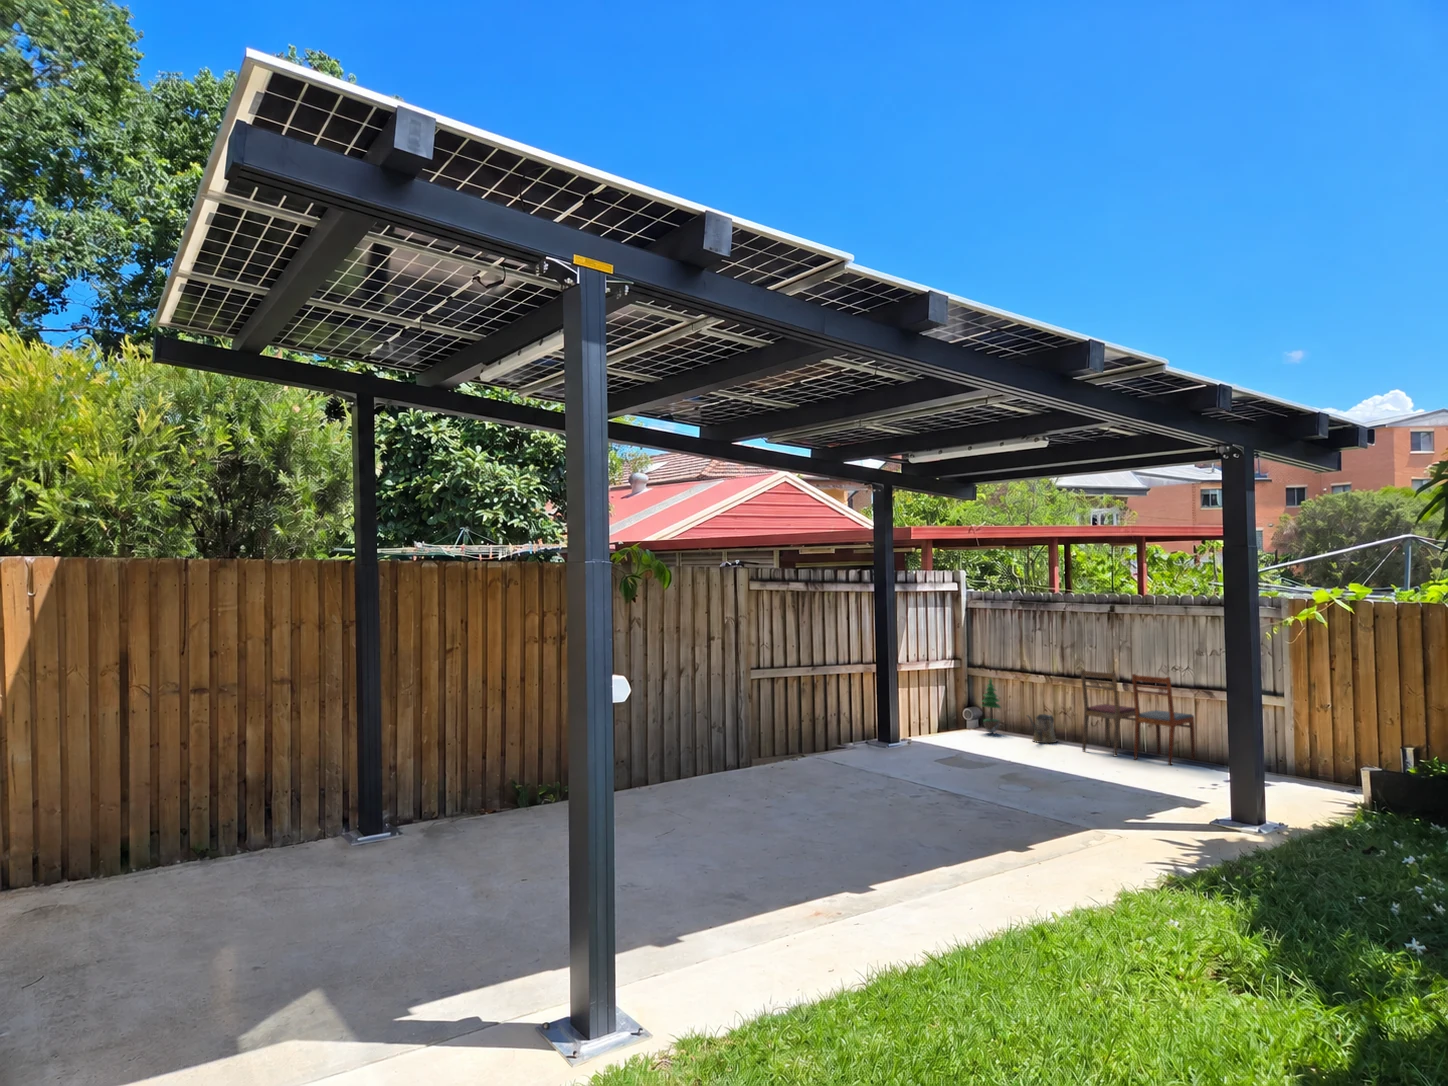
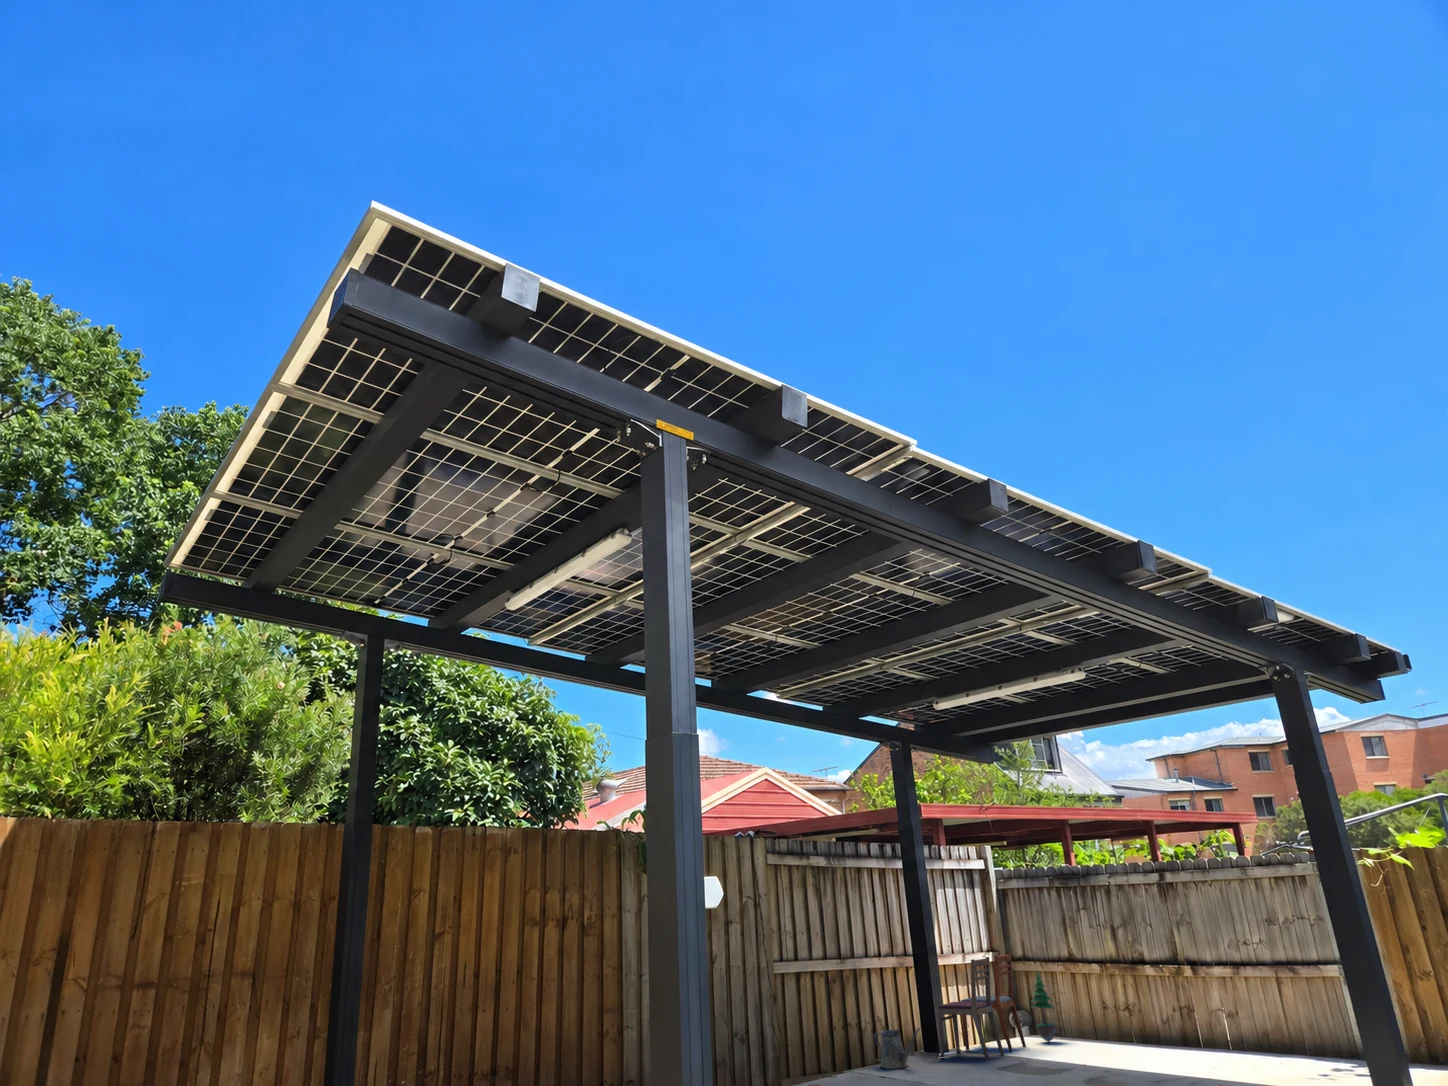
chair: present [1081,670,1196,765] -> present [939,953,1026,1060]
watering can: present [1028,714,1057,743] -> present [875,1028,920,1069]

